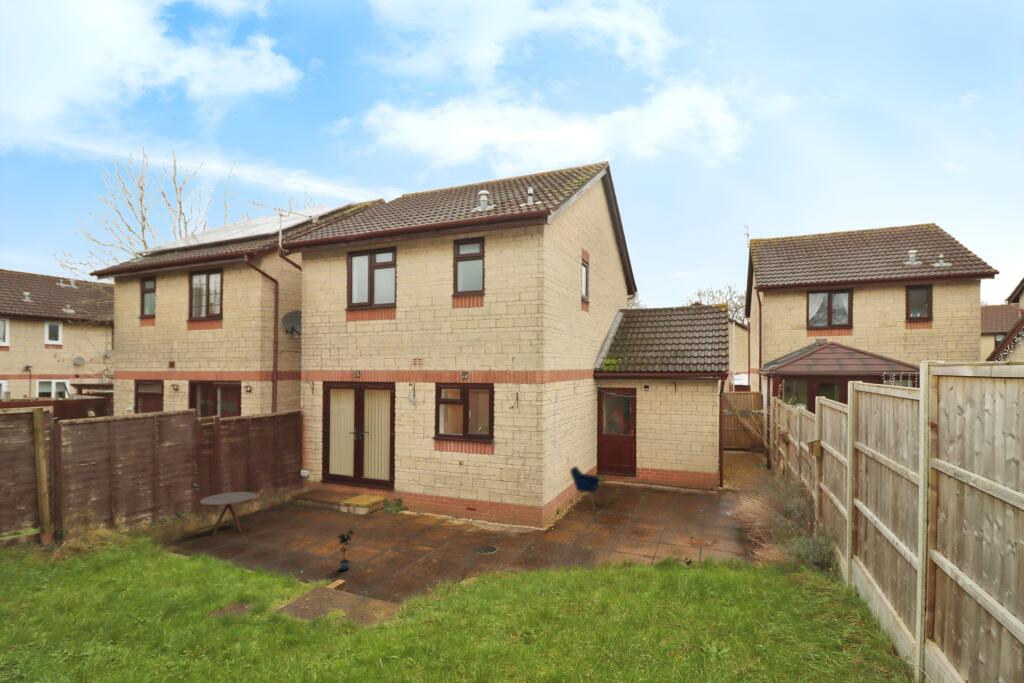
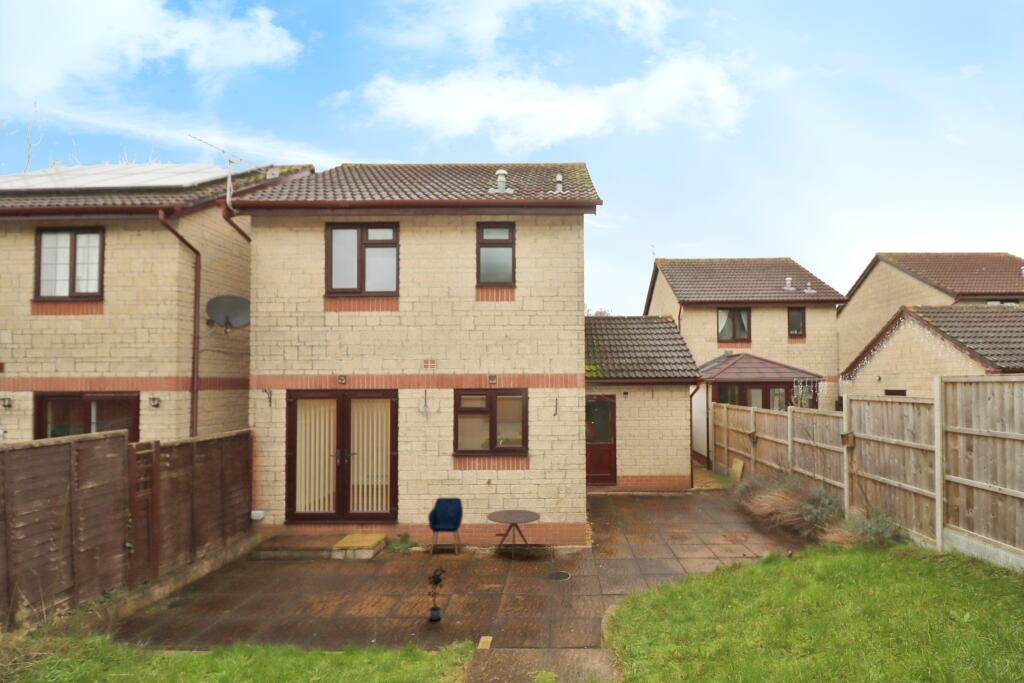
chair: present [570,467,599,503] -> present [428,498,463,555]
round table: present [200,492,255,536] -> present [487,510,540,558]

